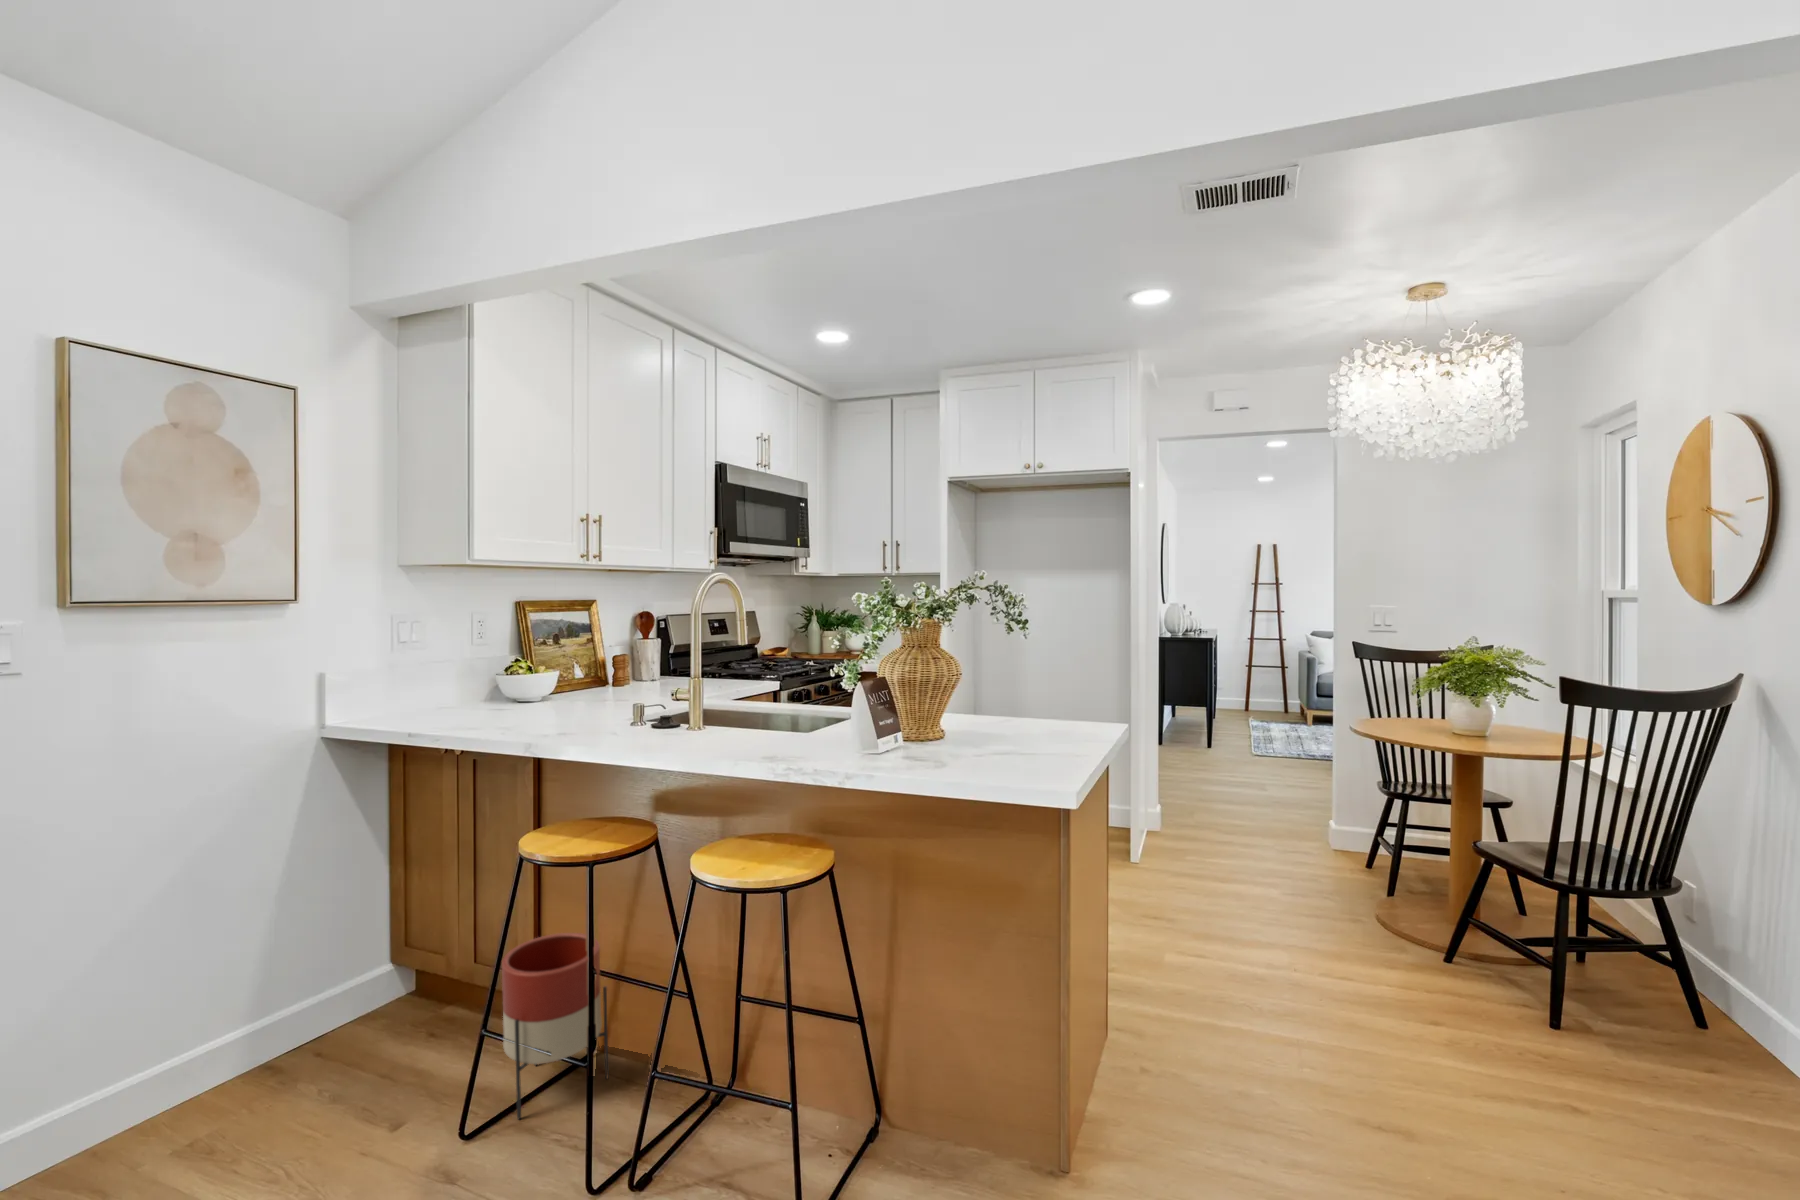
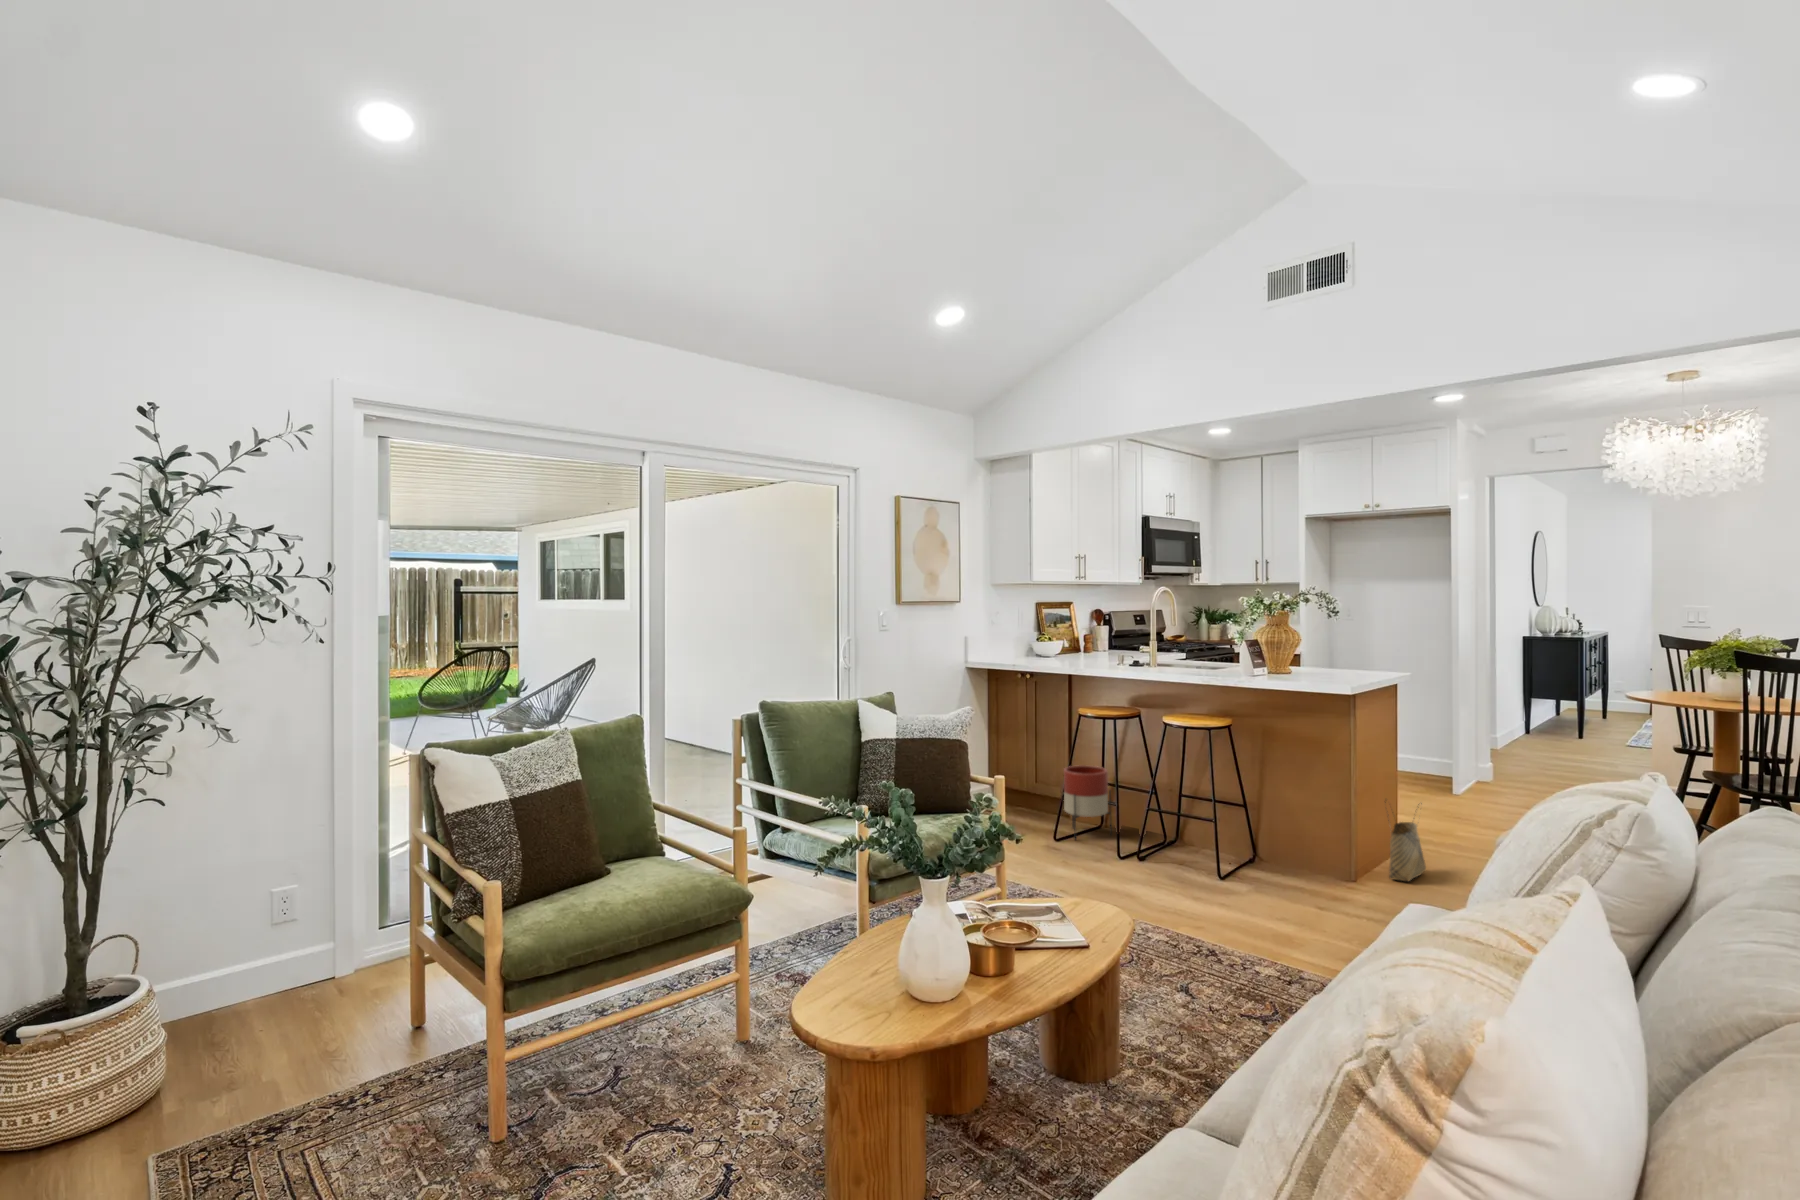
woven basket: none [1111,979,1177,1160] -> present [1385,802,1426,881]

